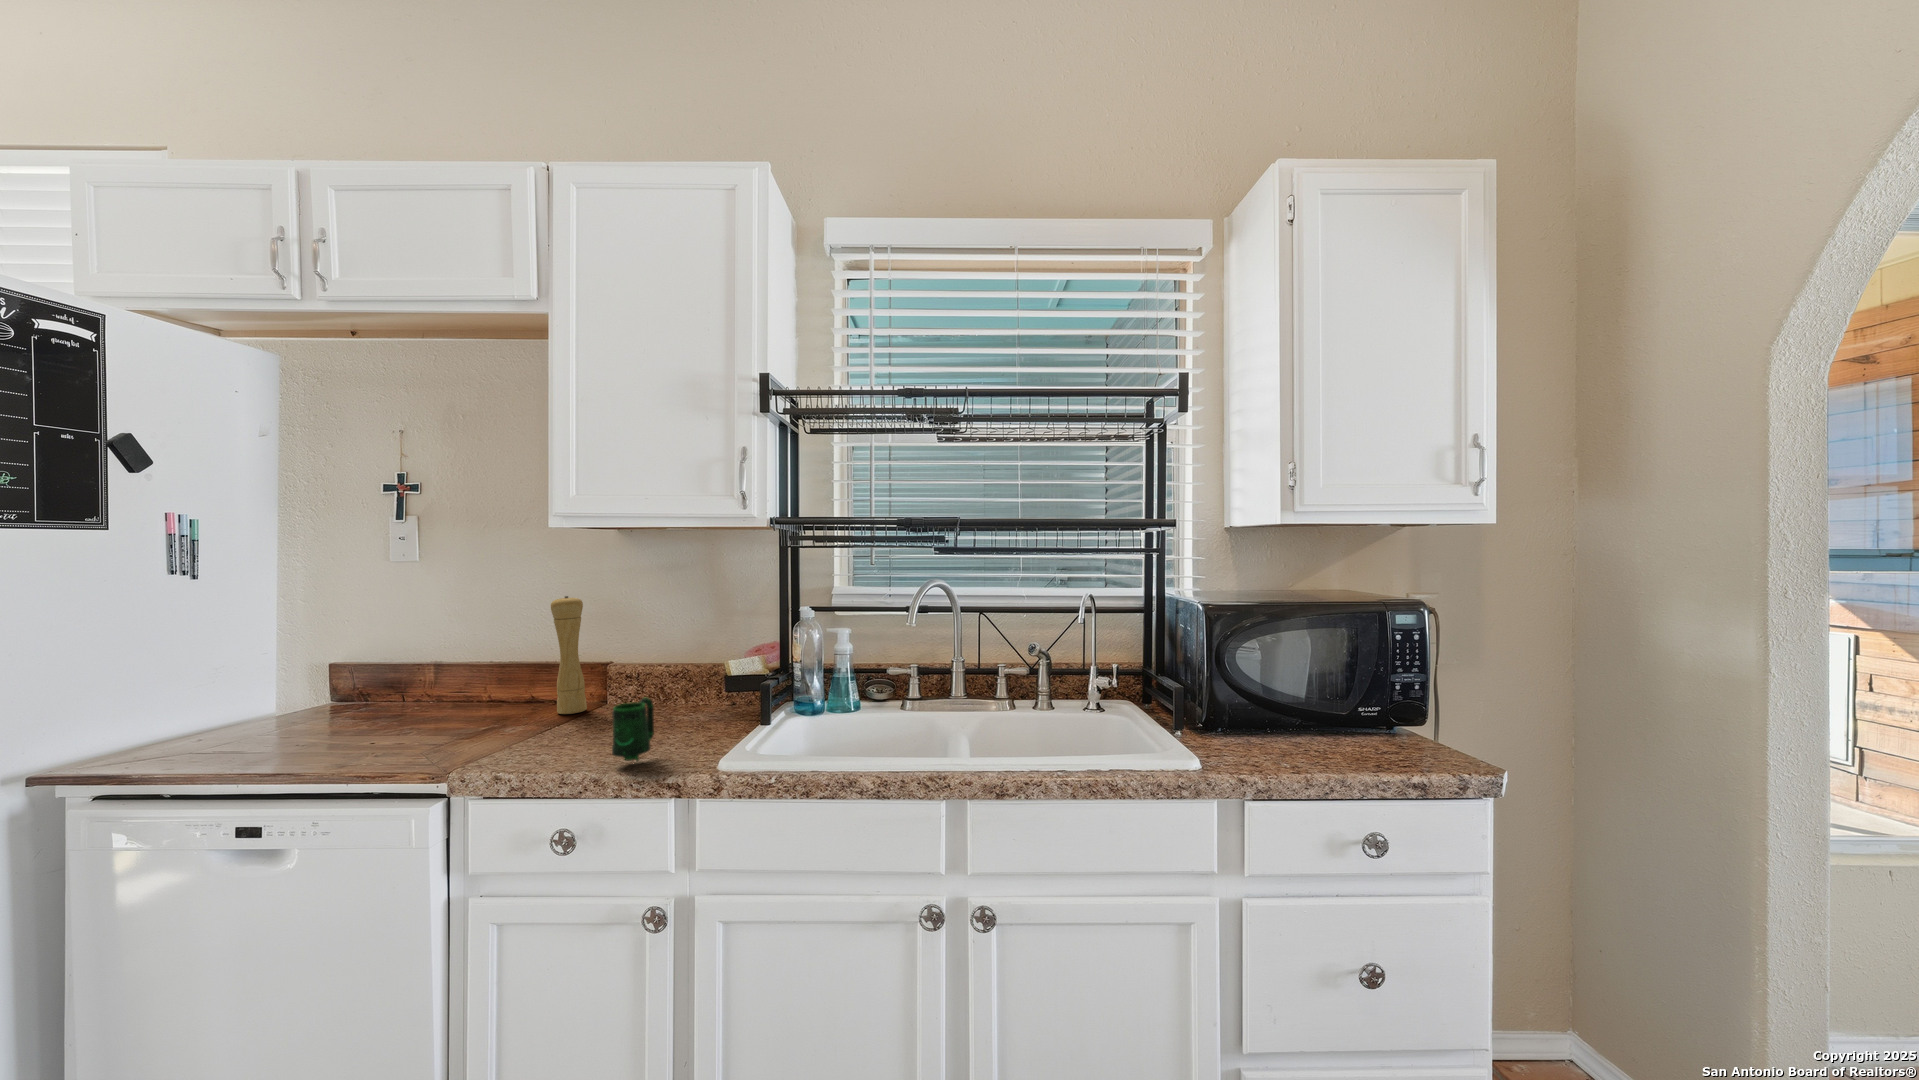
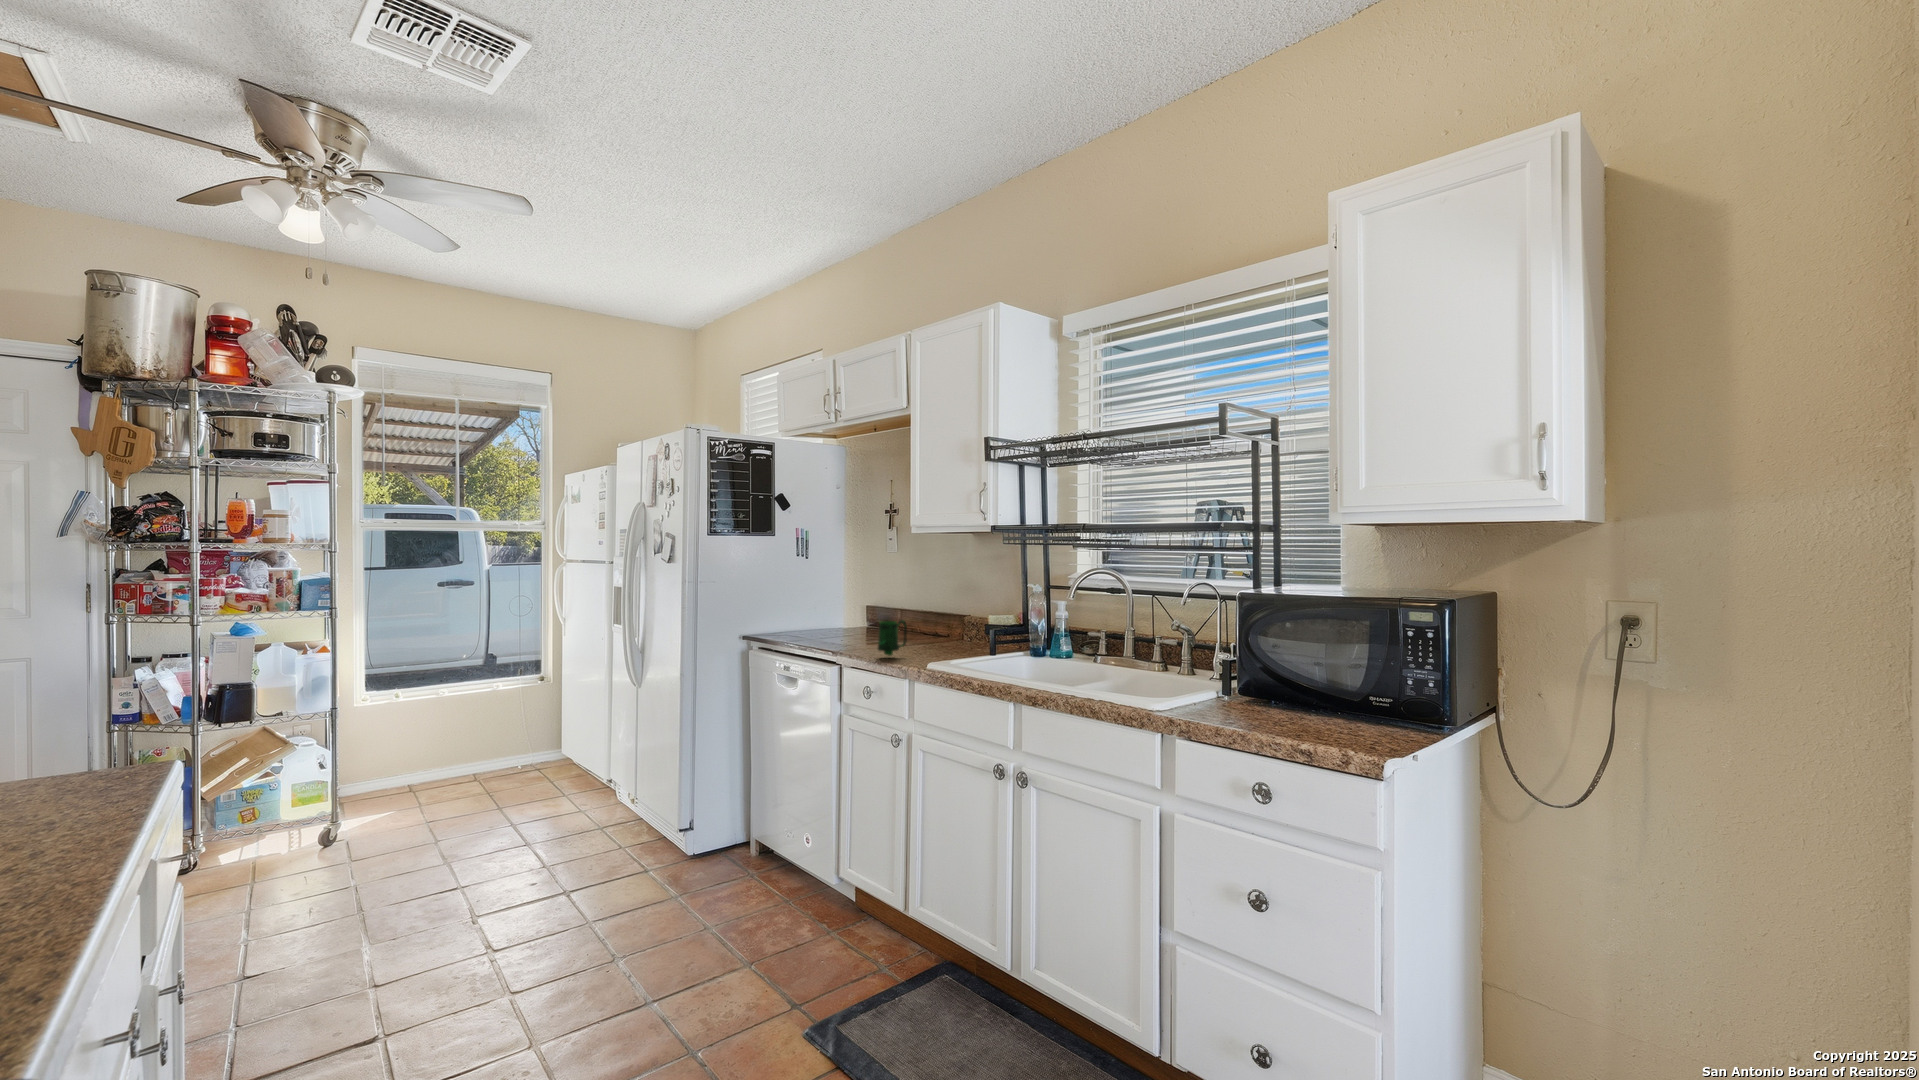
pepper mill: present [551,596,587,714] -> none [913,563,932,639]

